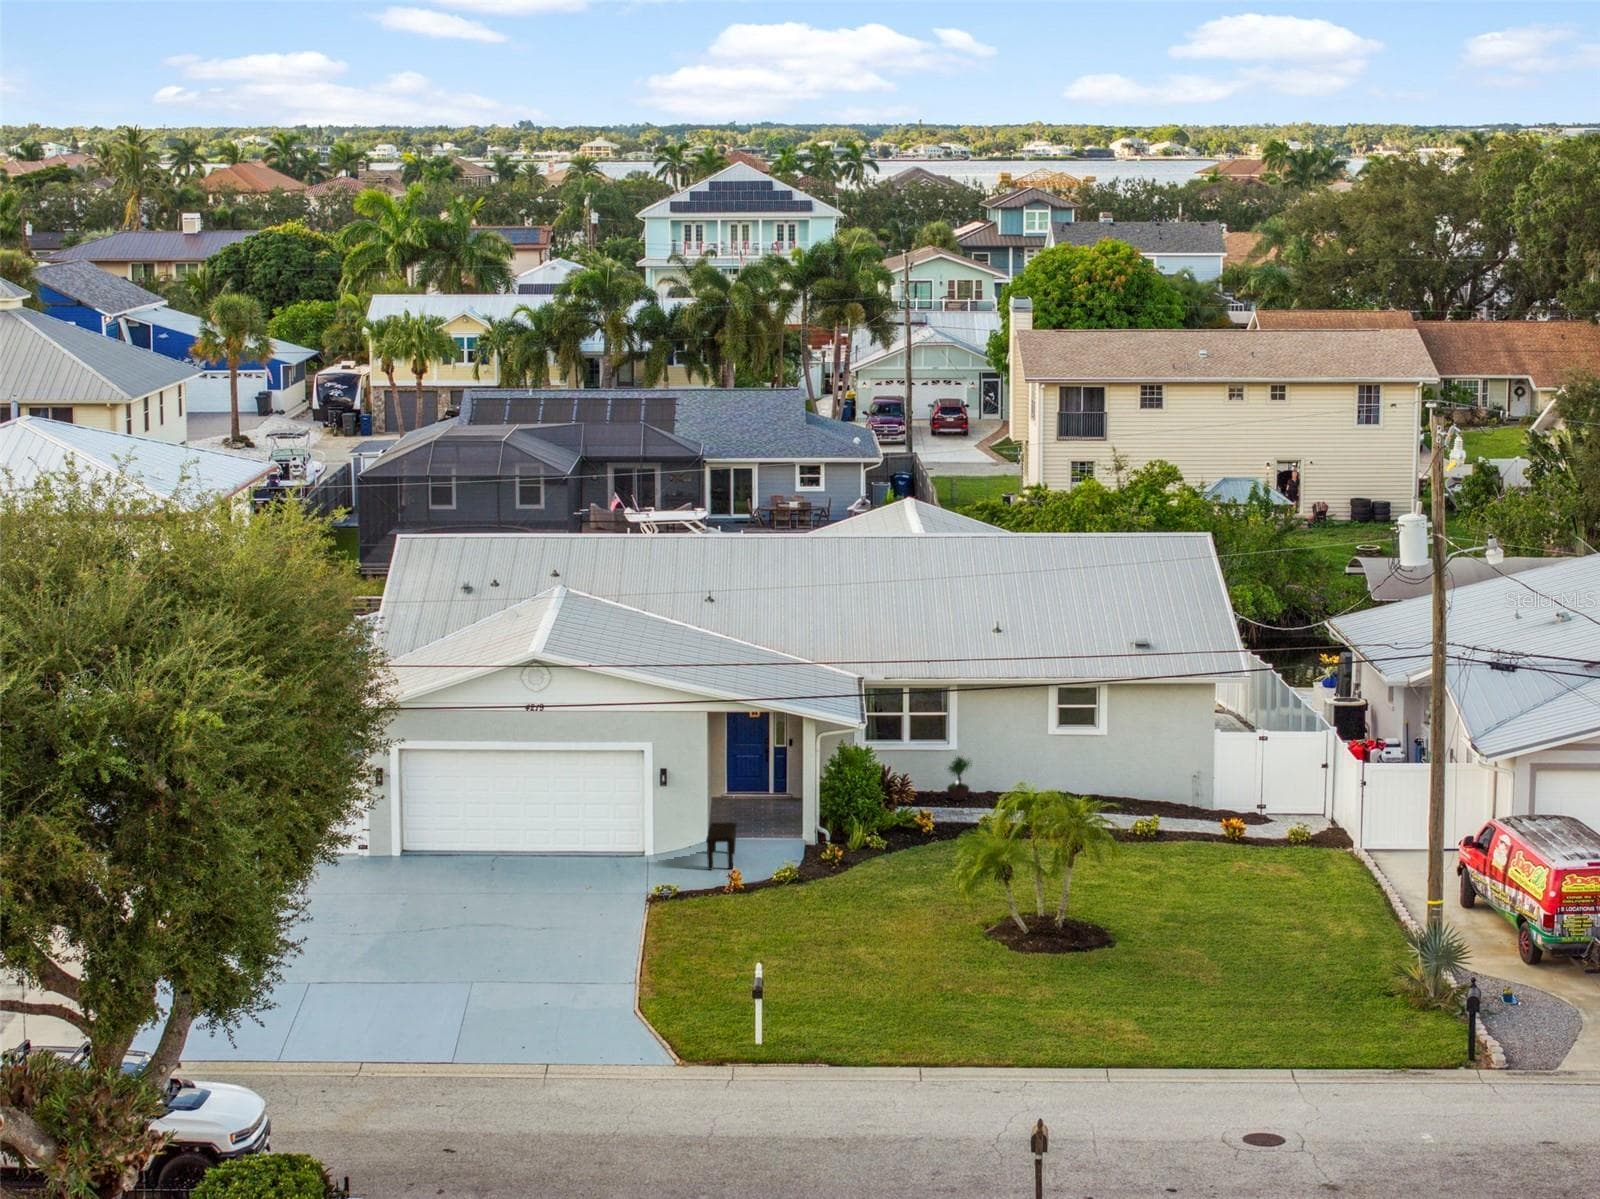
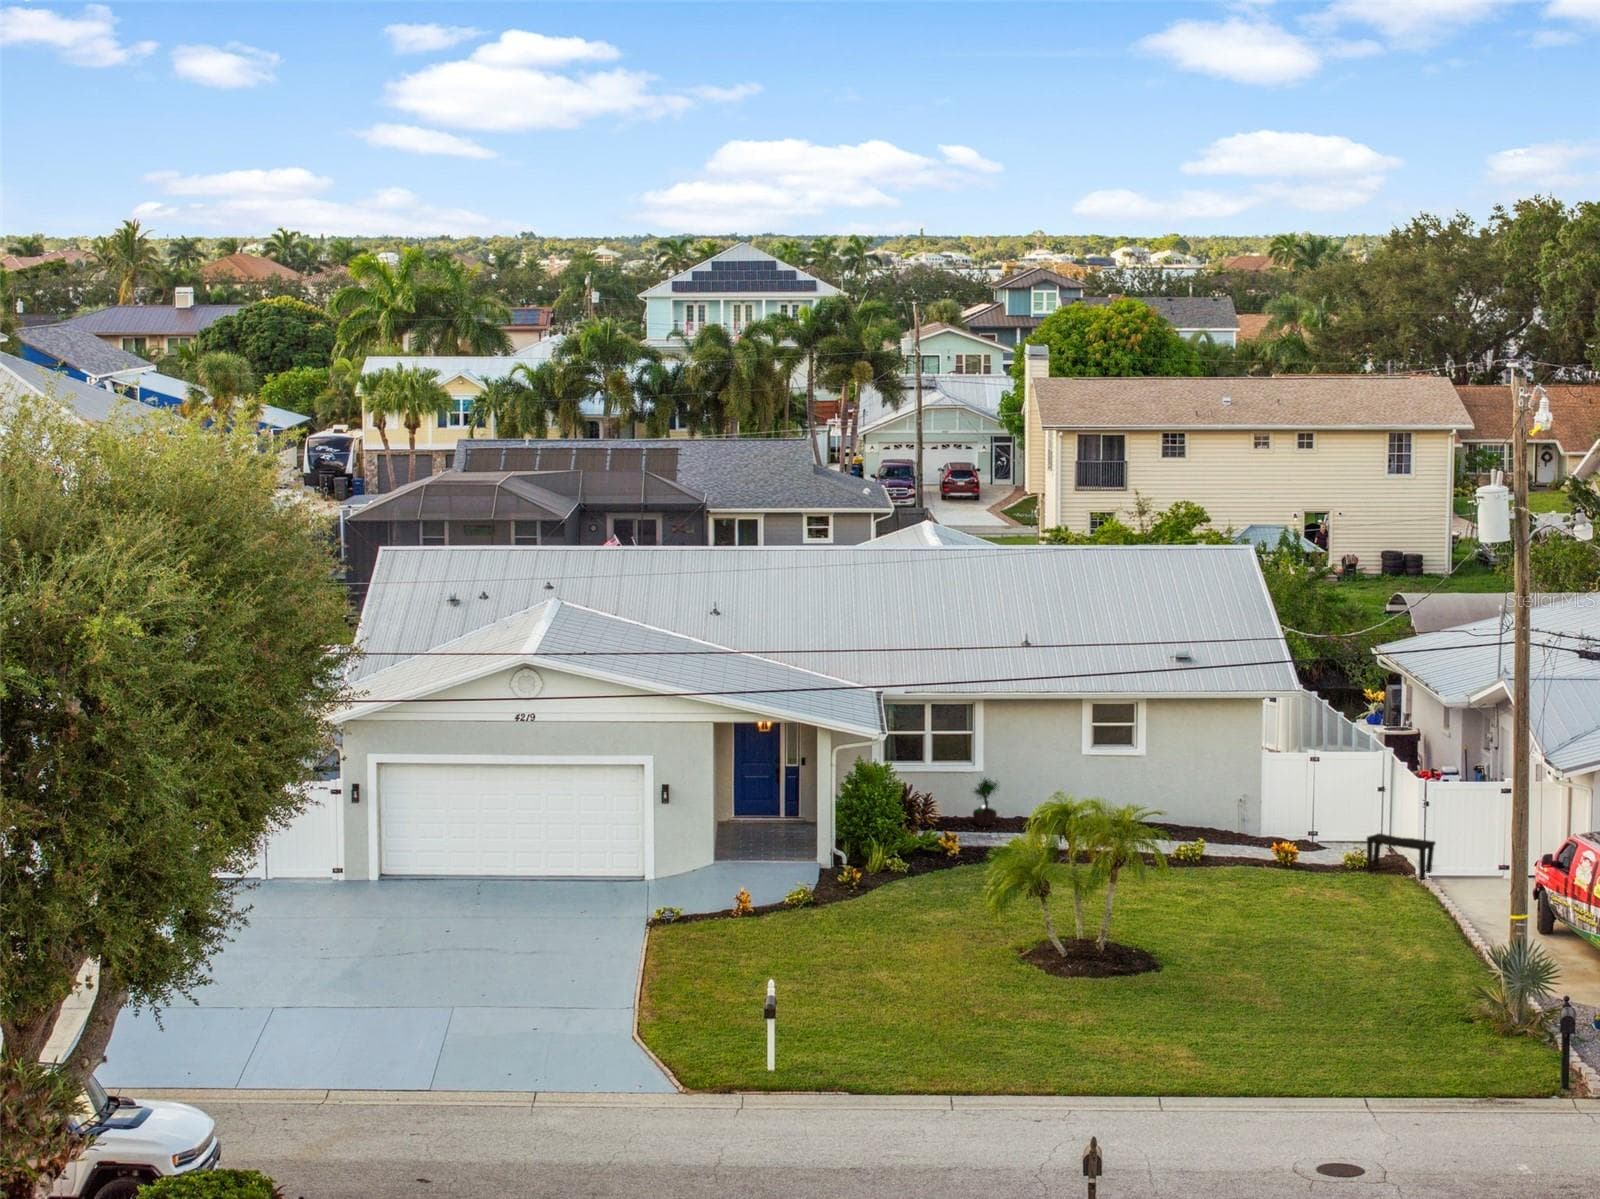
bench: present [706,822,737,870] -> present [1366,833,1435,879]

